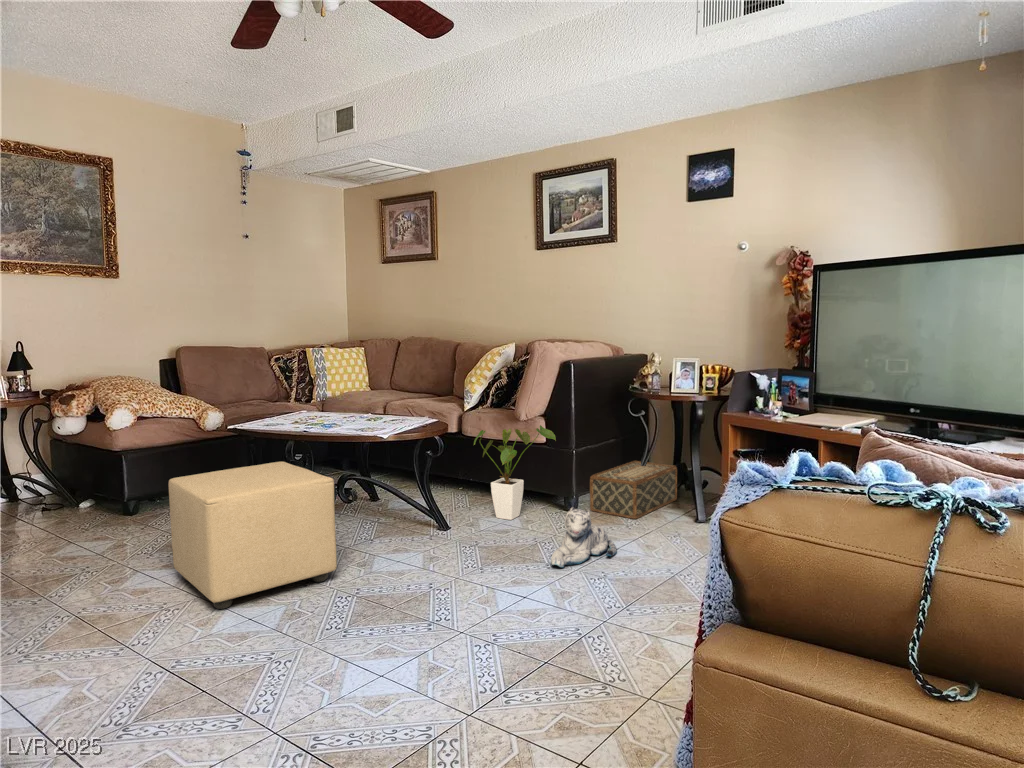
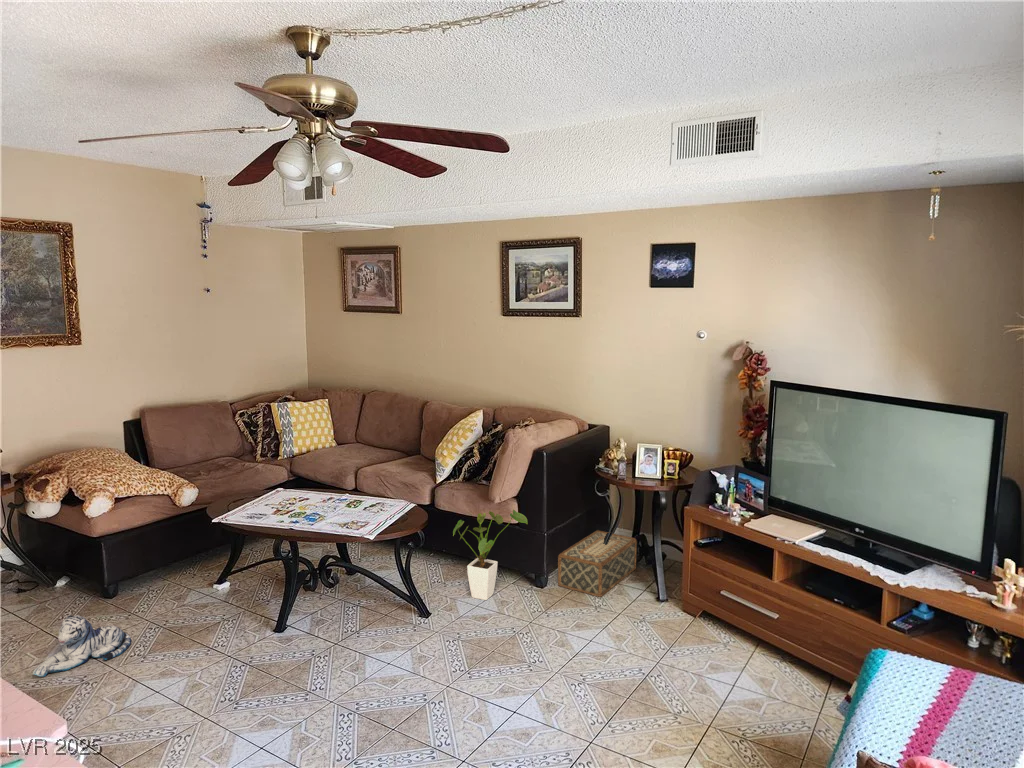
ottoman: present [168,462,337,609] -> none [172,568,335,732]
plush toy: present [551,507,617,567] -> present [33,615,132,677]

